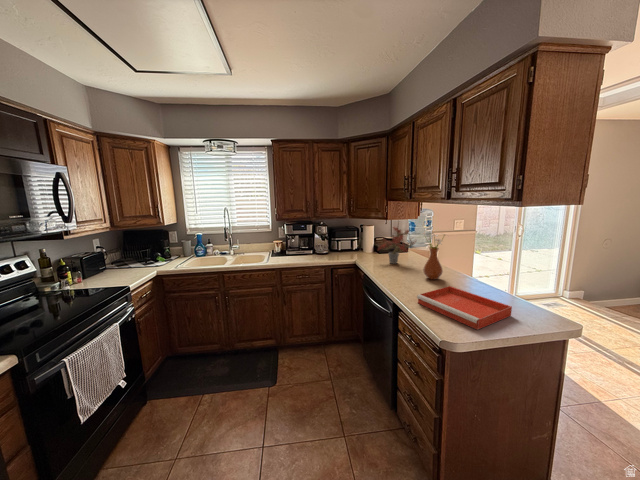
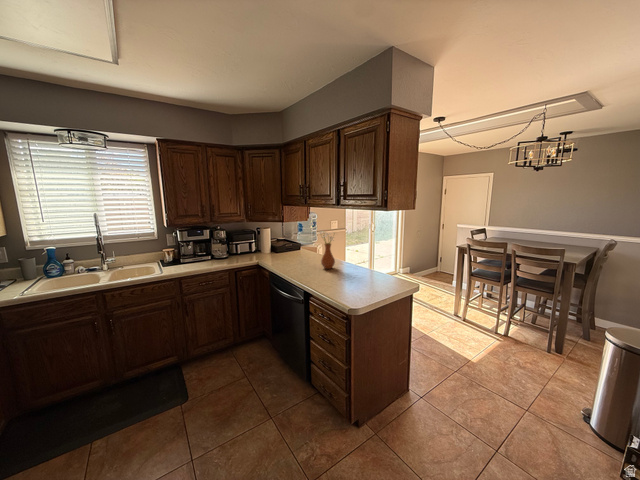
potted plant: present [378,224,416,264] -> none [275,222,313,260]
tray: present [417,286,512,330] -> none [324,272,383,298]

